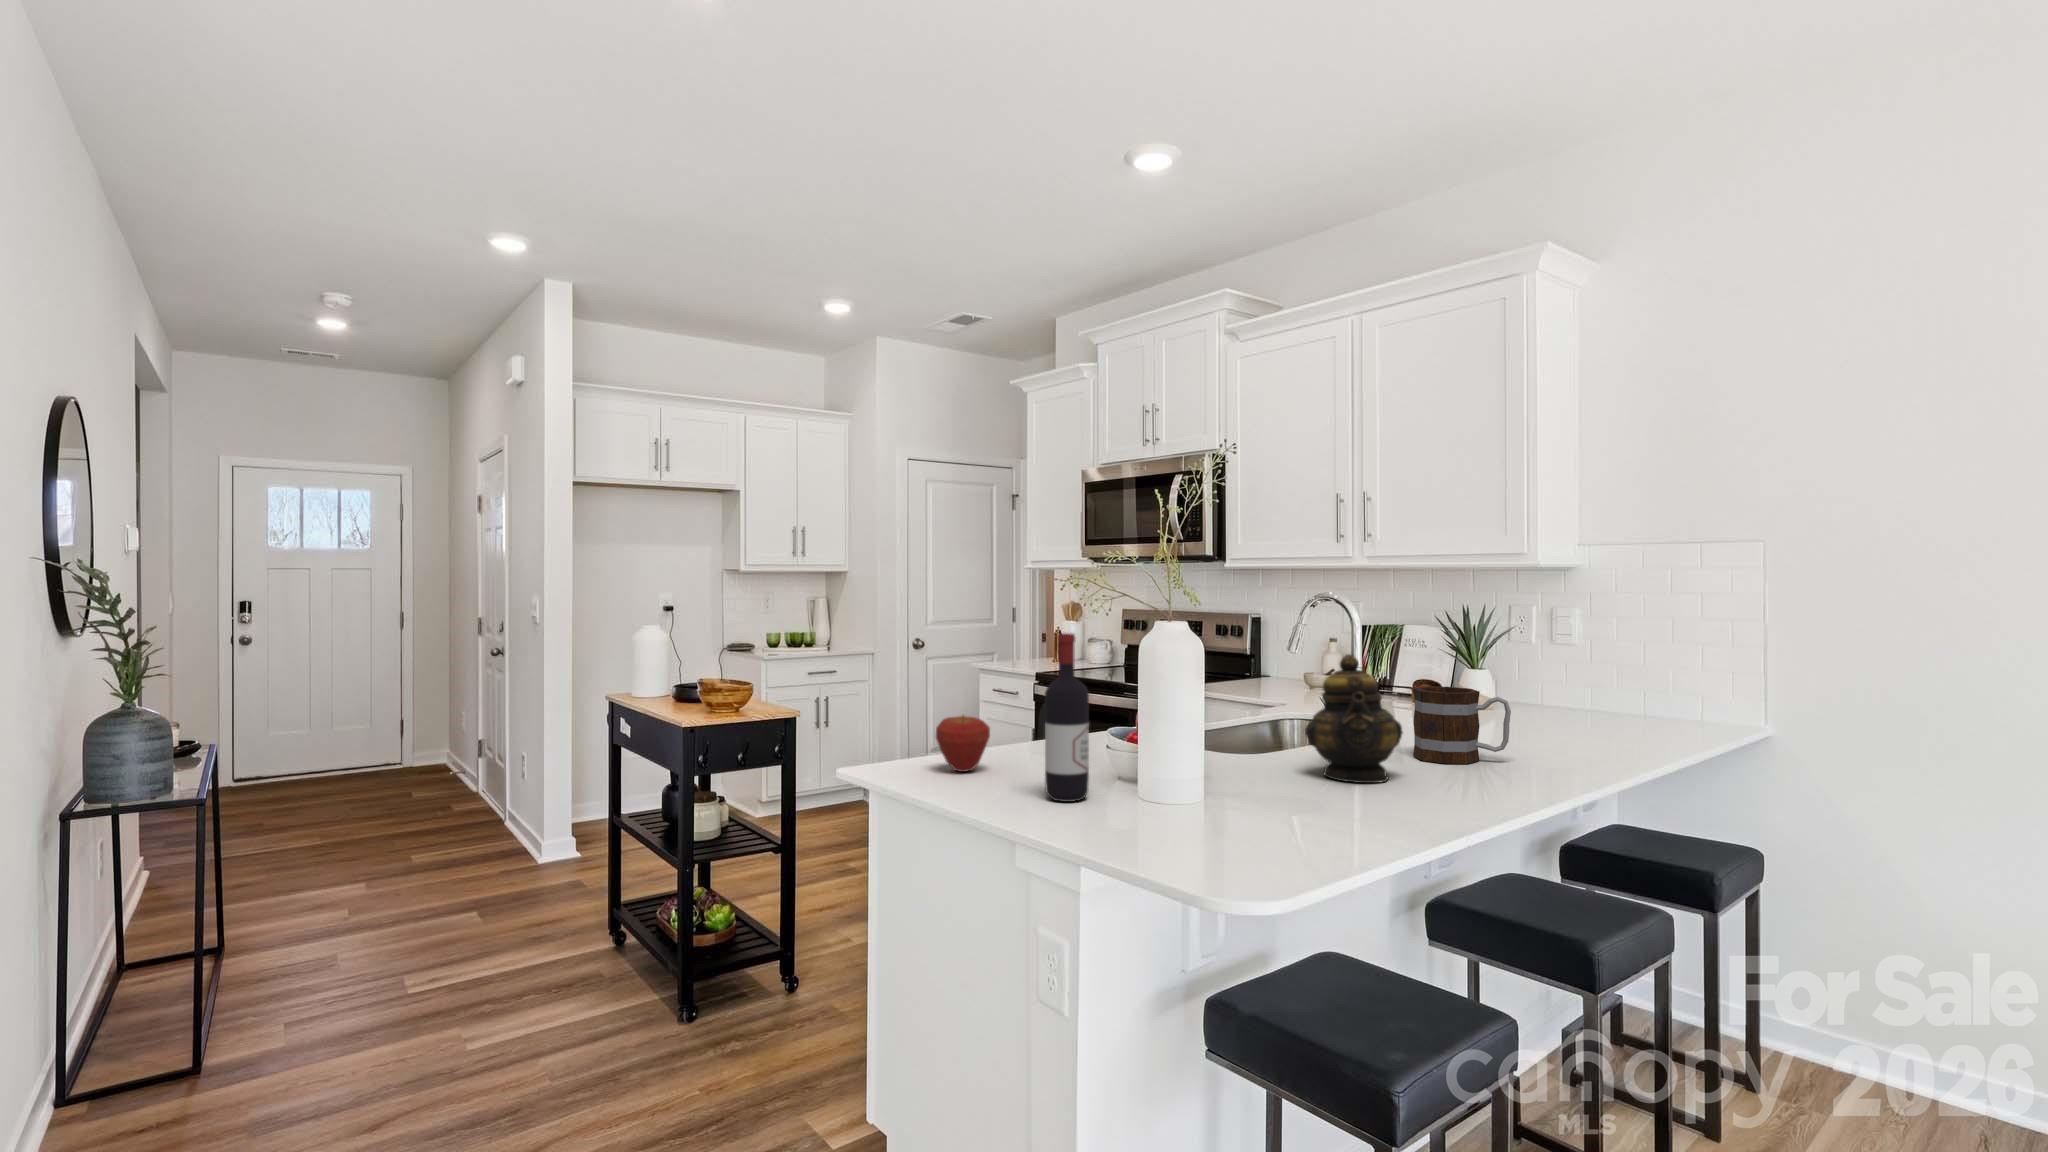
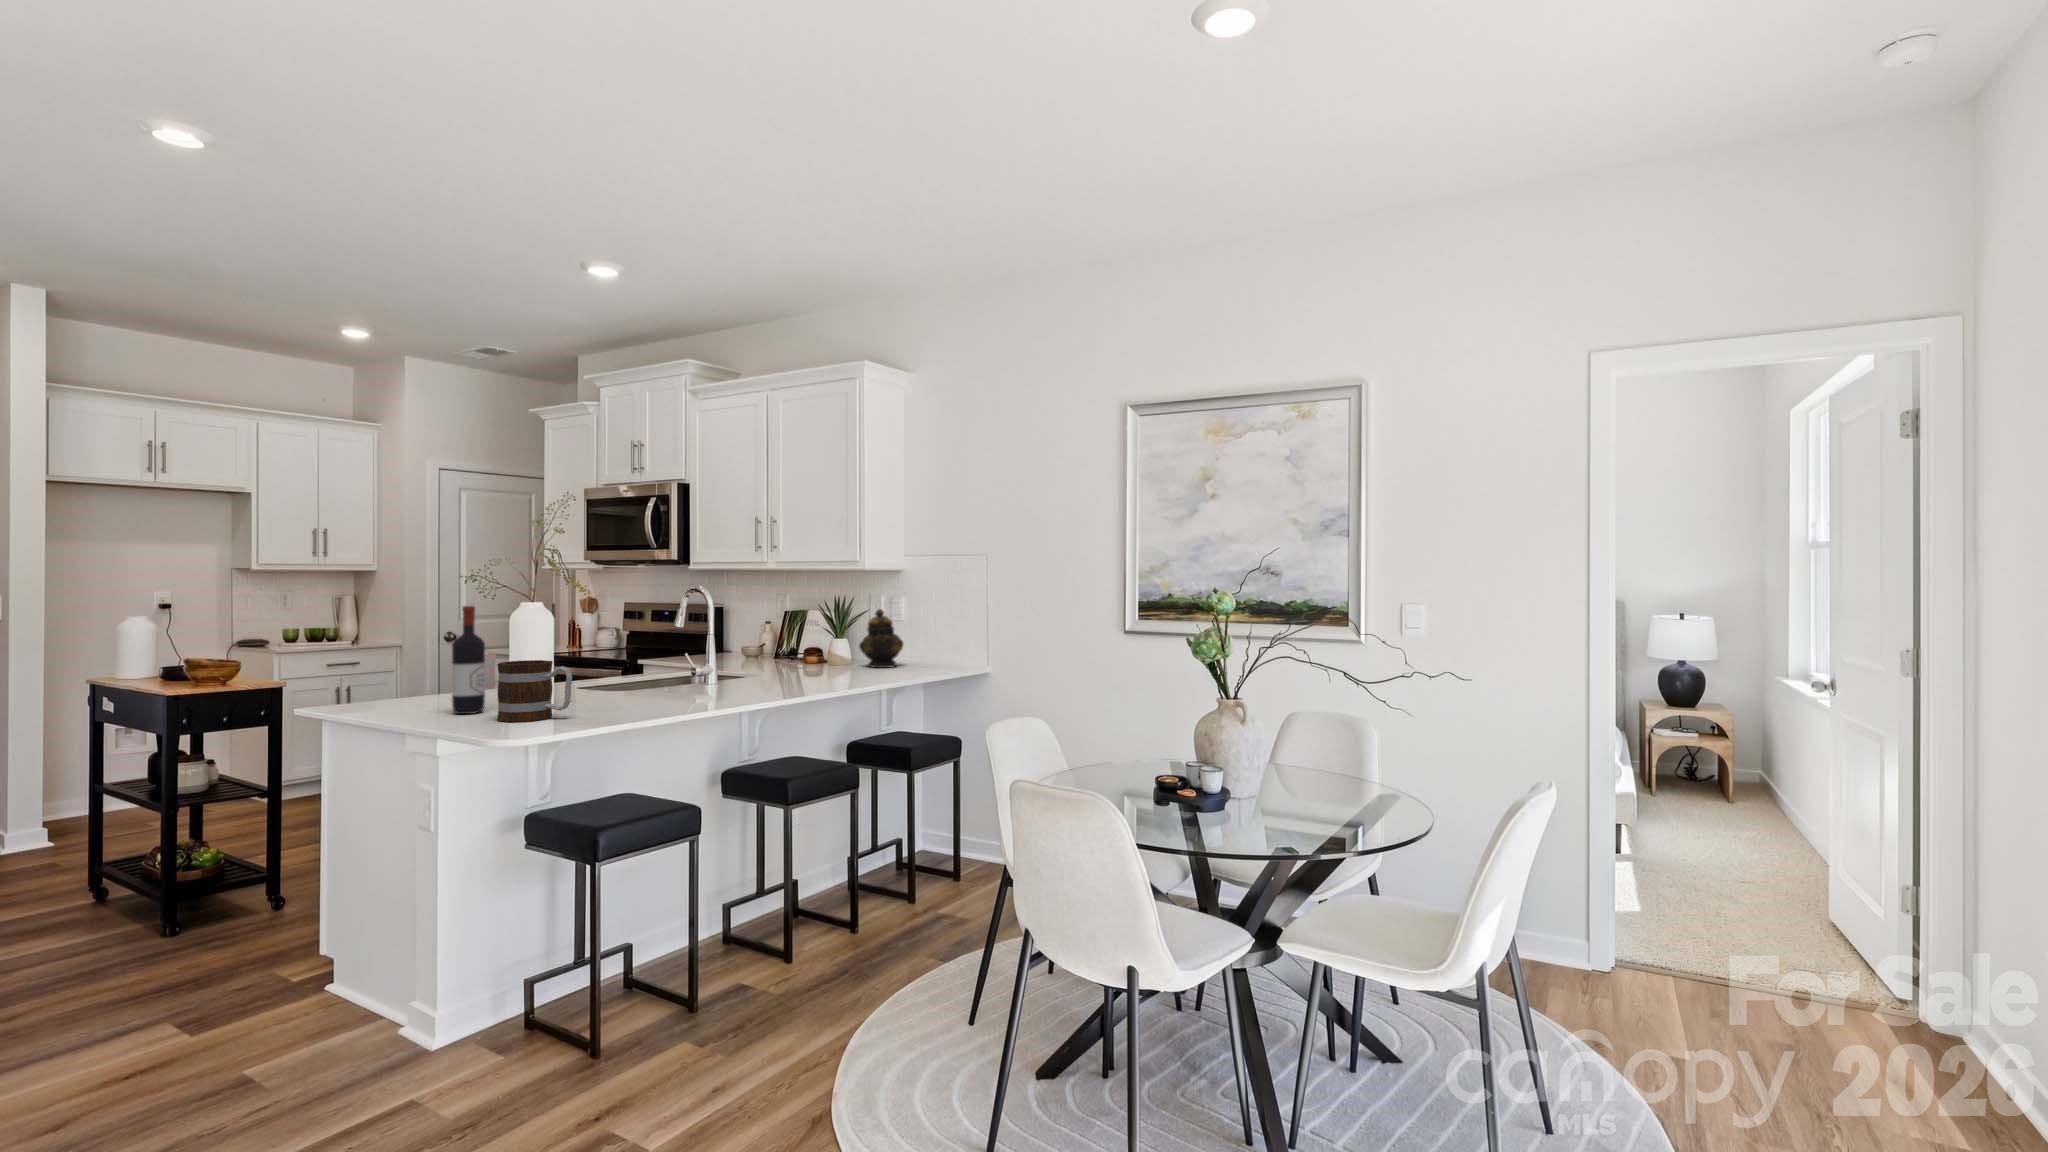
teapot: present [1305,654,1403,783] -> present [859,609,903,668]
mug: present [1413,687,1511,764] -> present [497,660,572,722]
apple: present [936,716,990,772] -> none [381,665,427,705]

